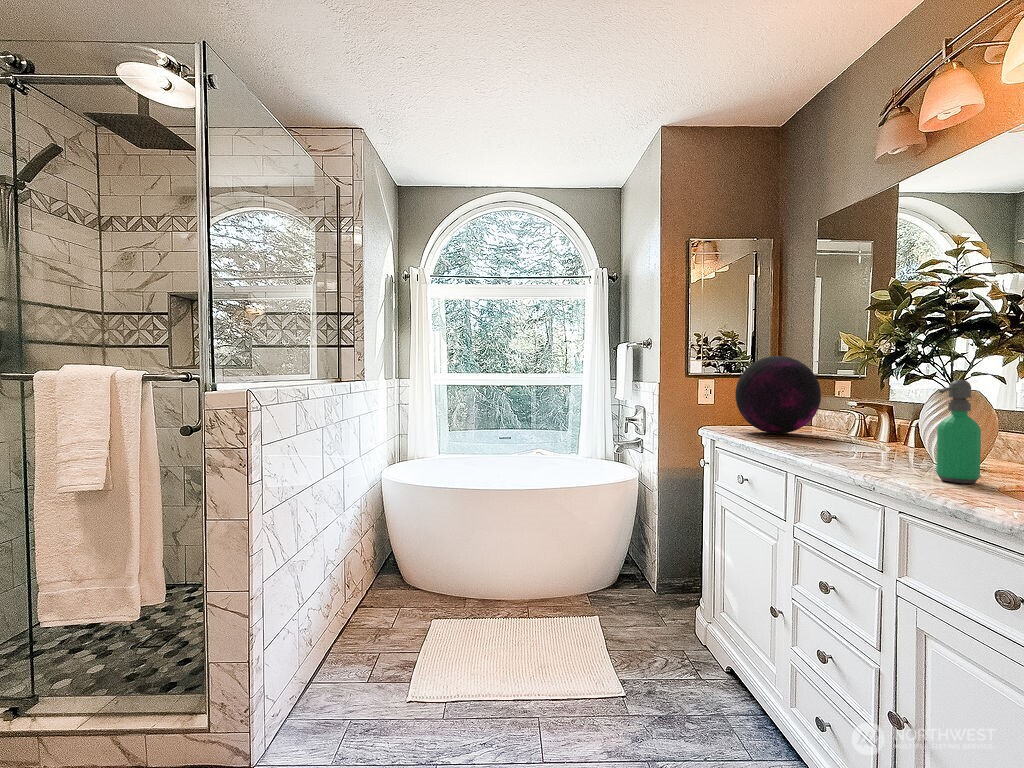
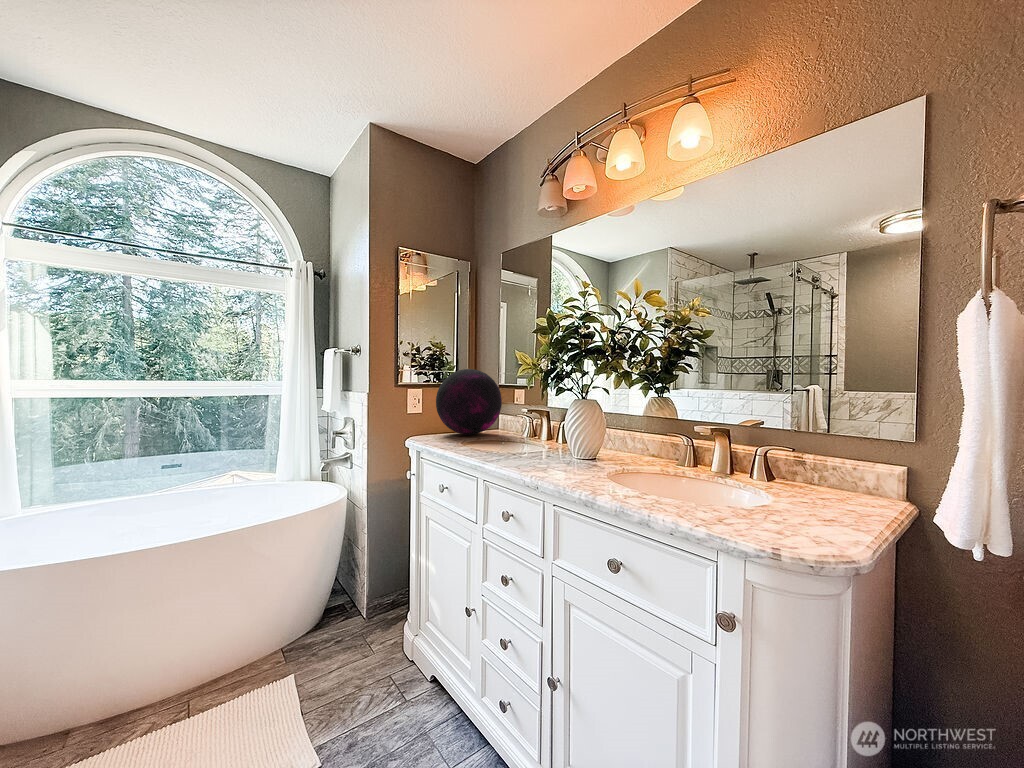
soap dispenser: present [936,380,981,483] -> none [570,398,598,481]

